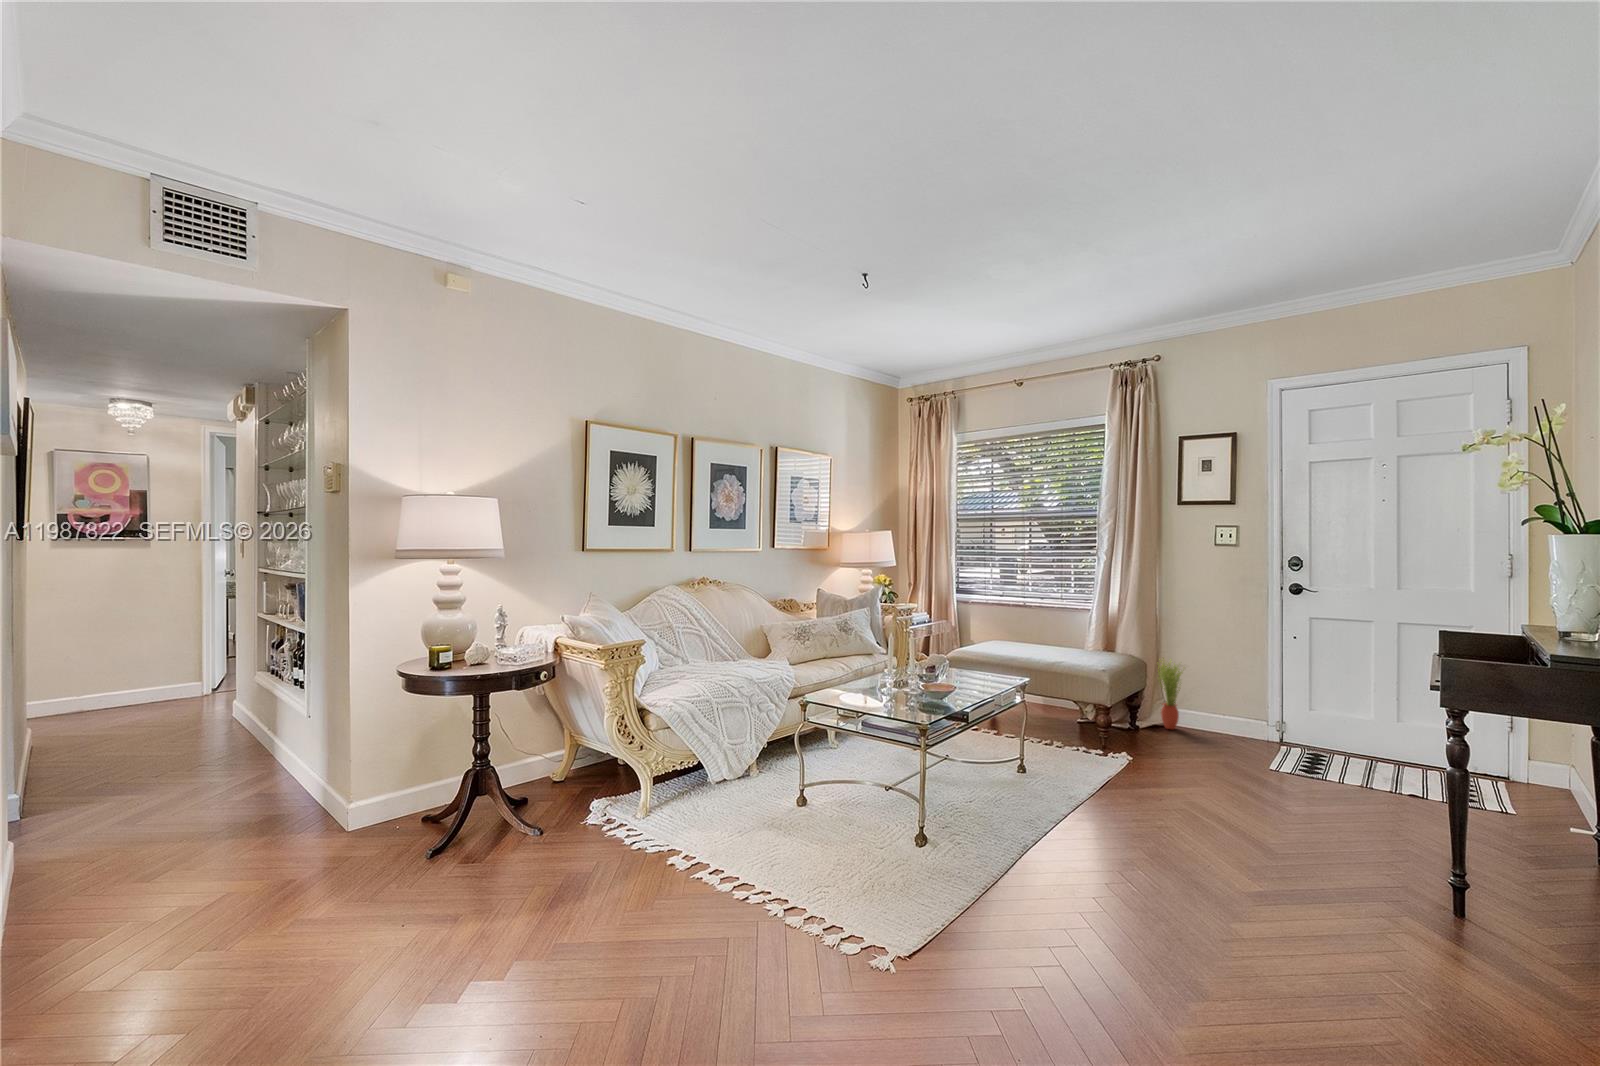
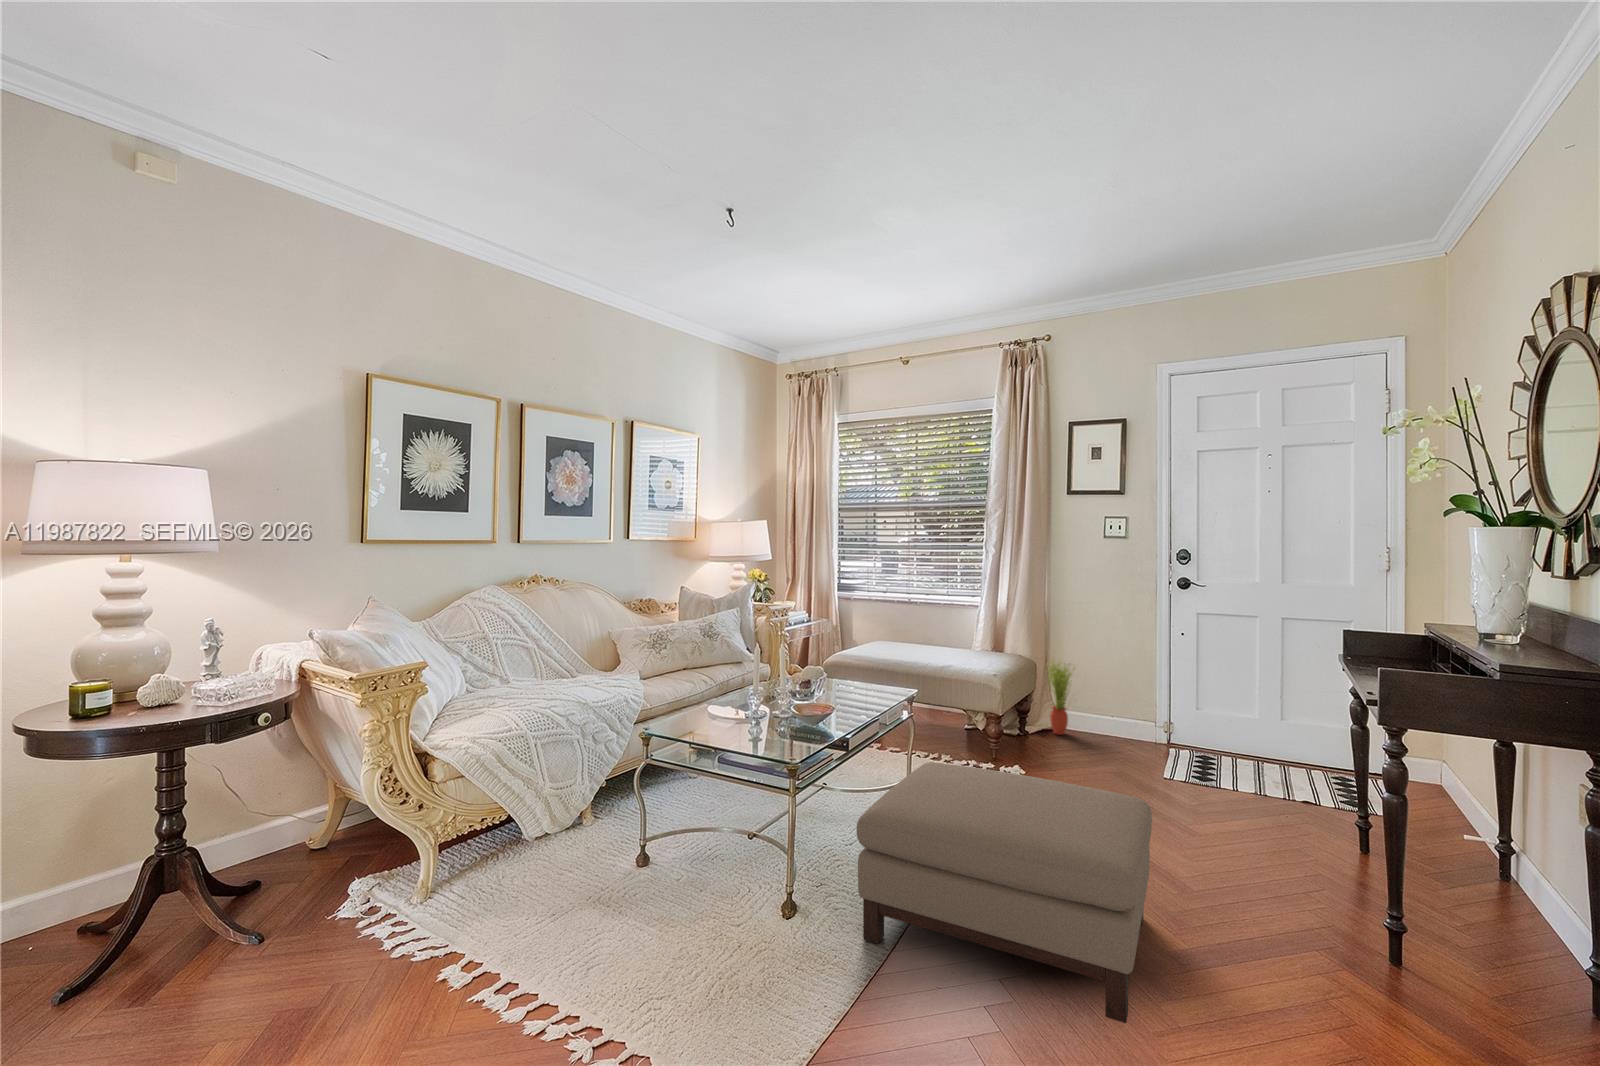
ottoman: none [976,733,1230,927] -> present [856,762,1152,1023]

